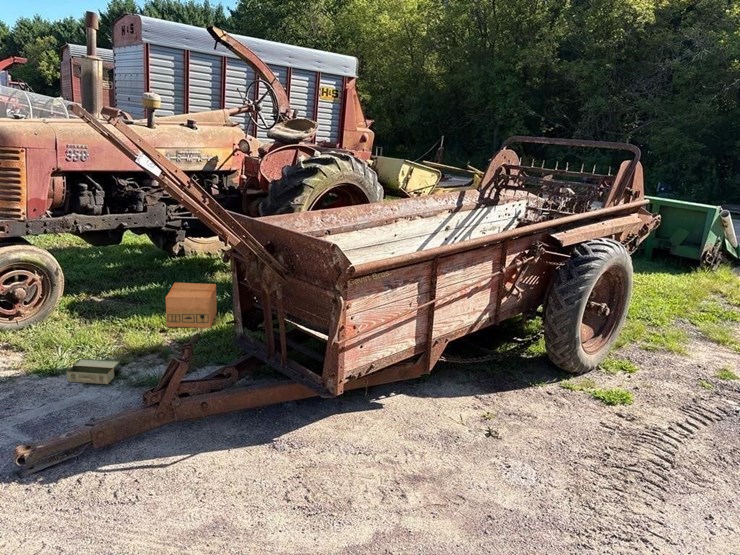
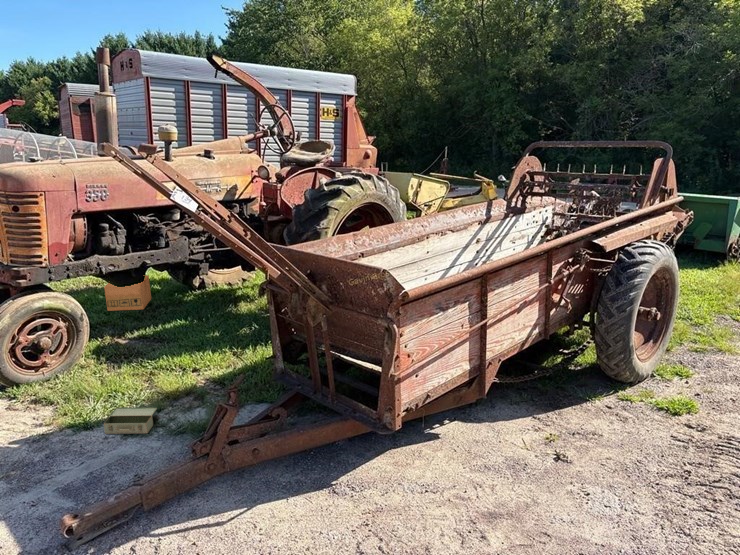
cardboard box: present [165,282,217,328] -> present [104,275,151,311]

